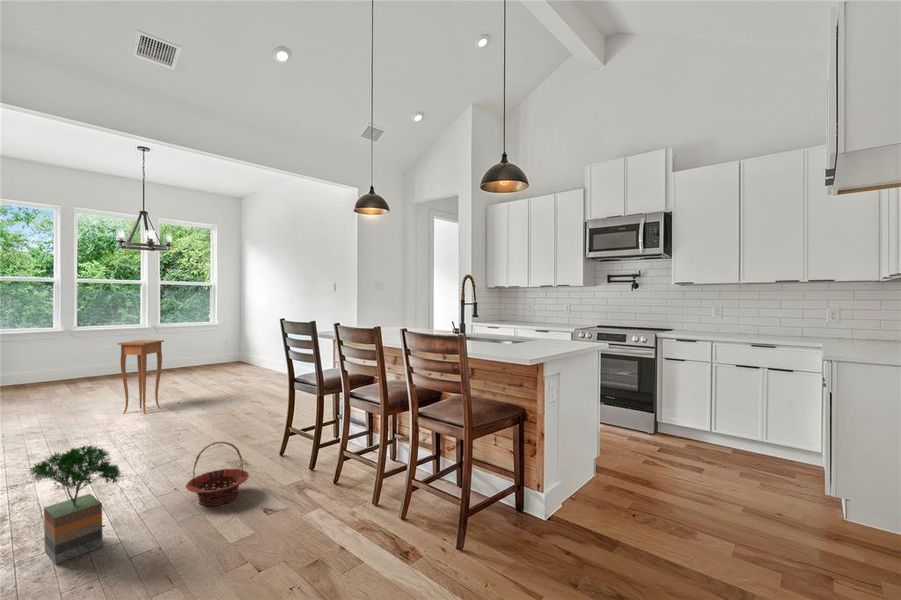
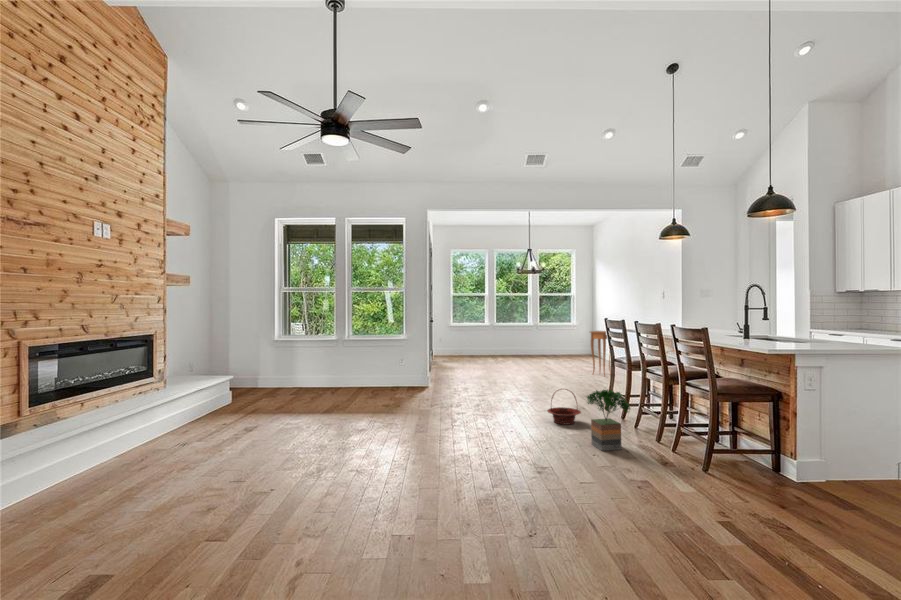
side table: present [118,340,164,414] -> present [590,331,611,375]
potted tree: present [29,446,120,565] -> present [587,390,630,451]

